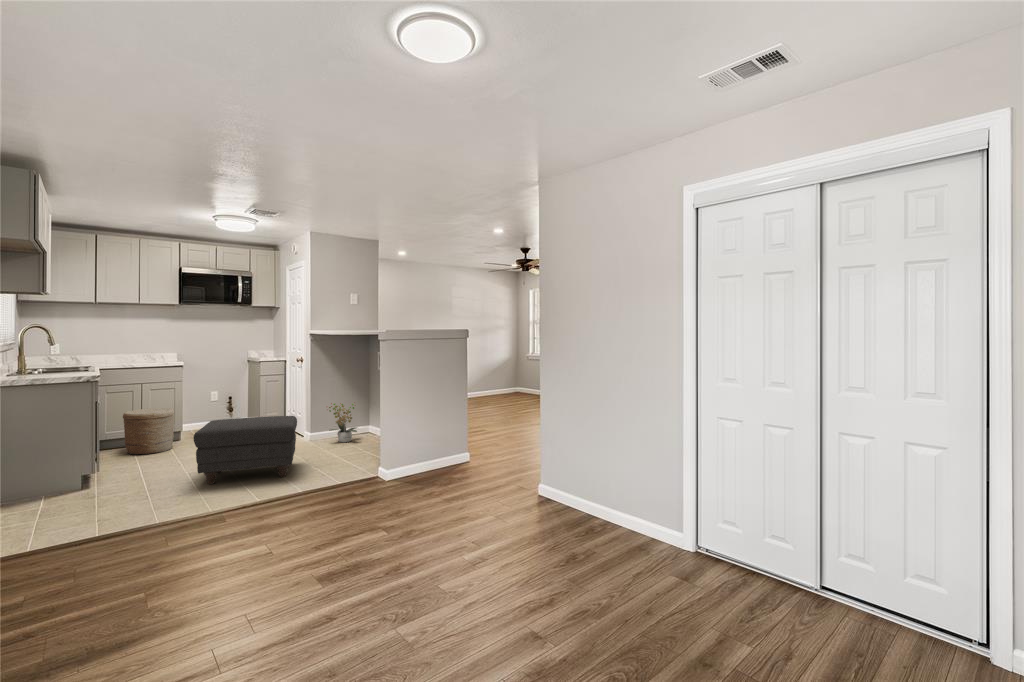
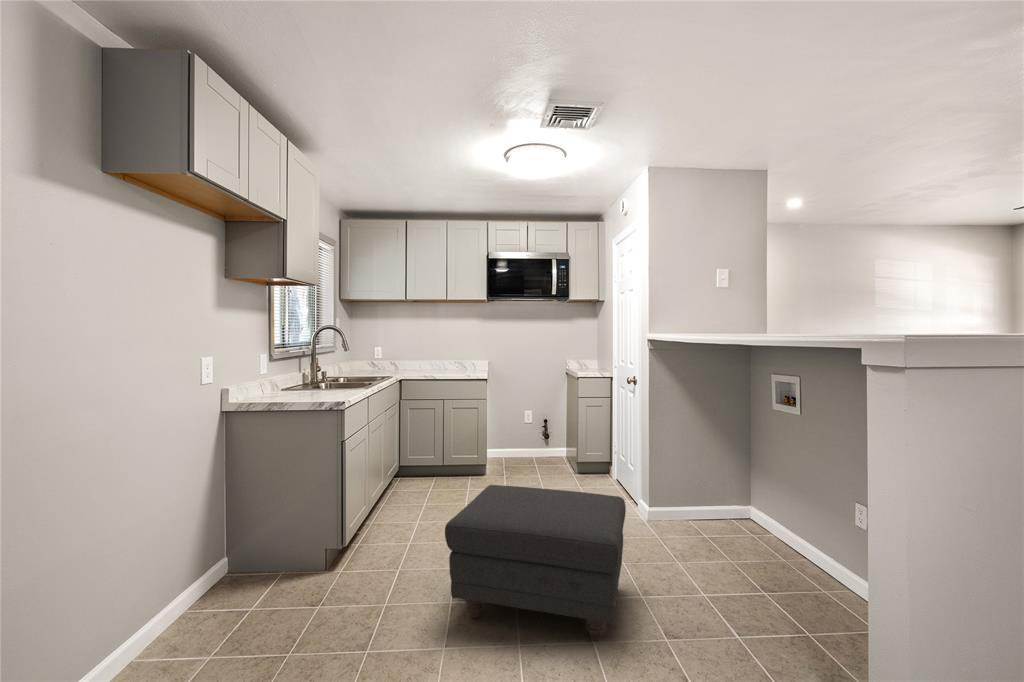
potted plant: present [329,403,357,442] -> none [676,459,734,538]
woven basket: present [123,408,174,455] -> none [417,434,472,498]

